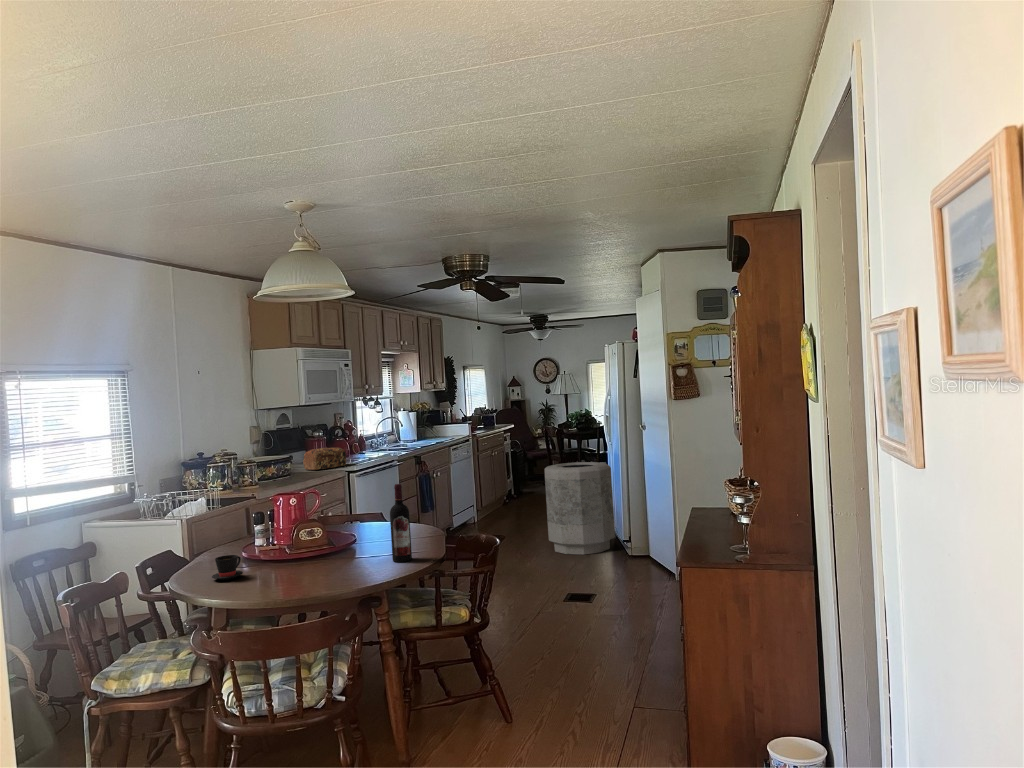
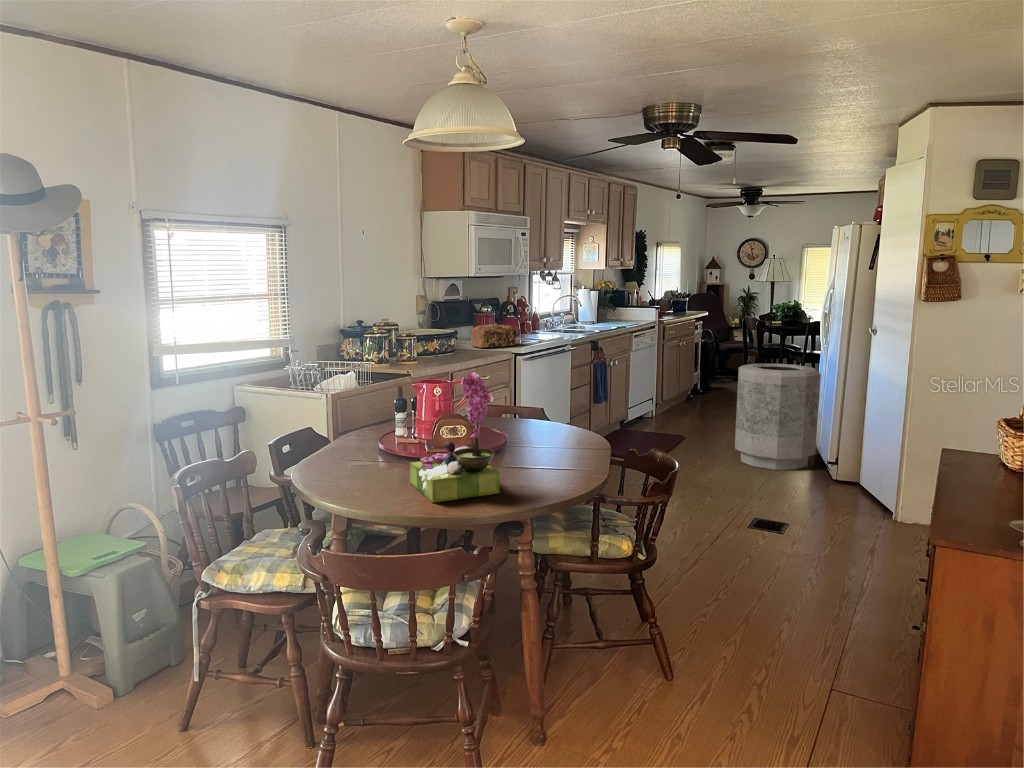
flower arrangement: none [280,478,359,588] -> present [410,372,499,503]
wine bottle: present [390,484,412,562] -> none [544,385,568,480]
teacup: present [212,555,243,580] -> none [336,448,371,477]

